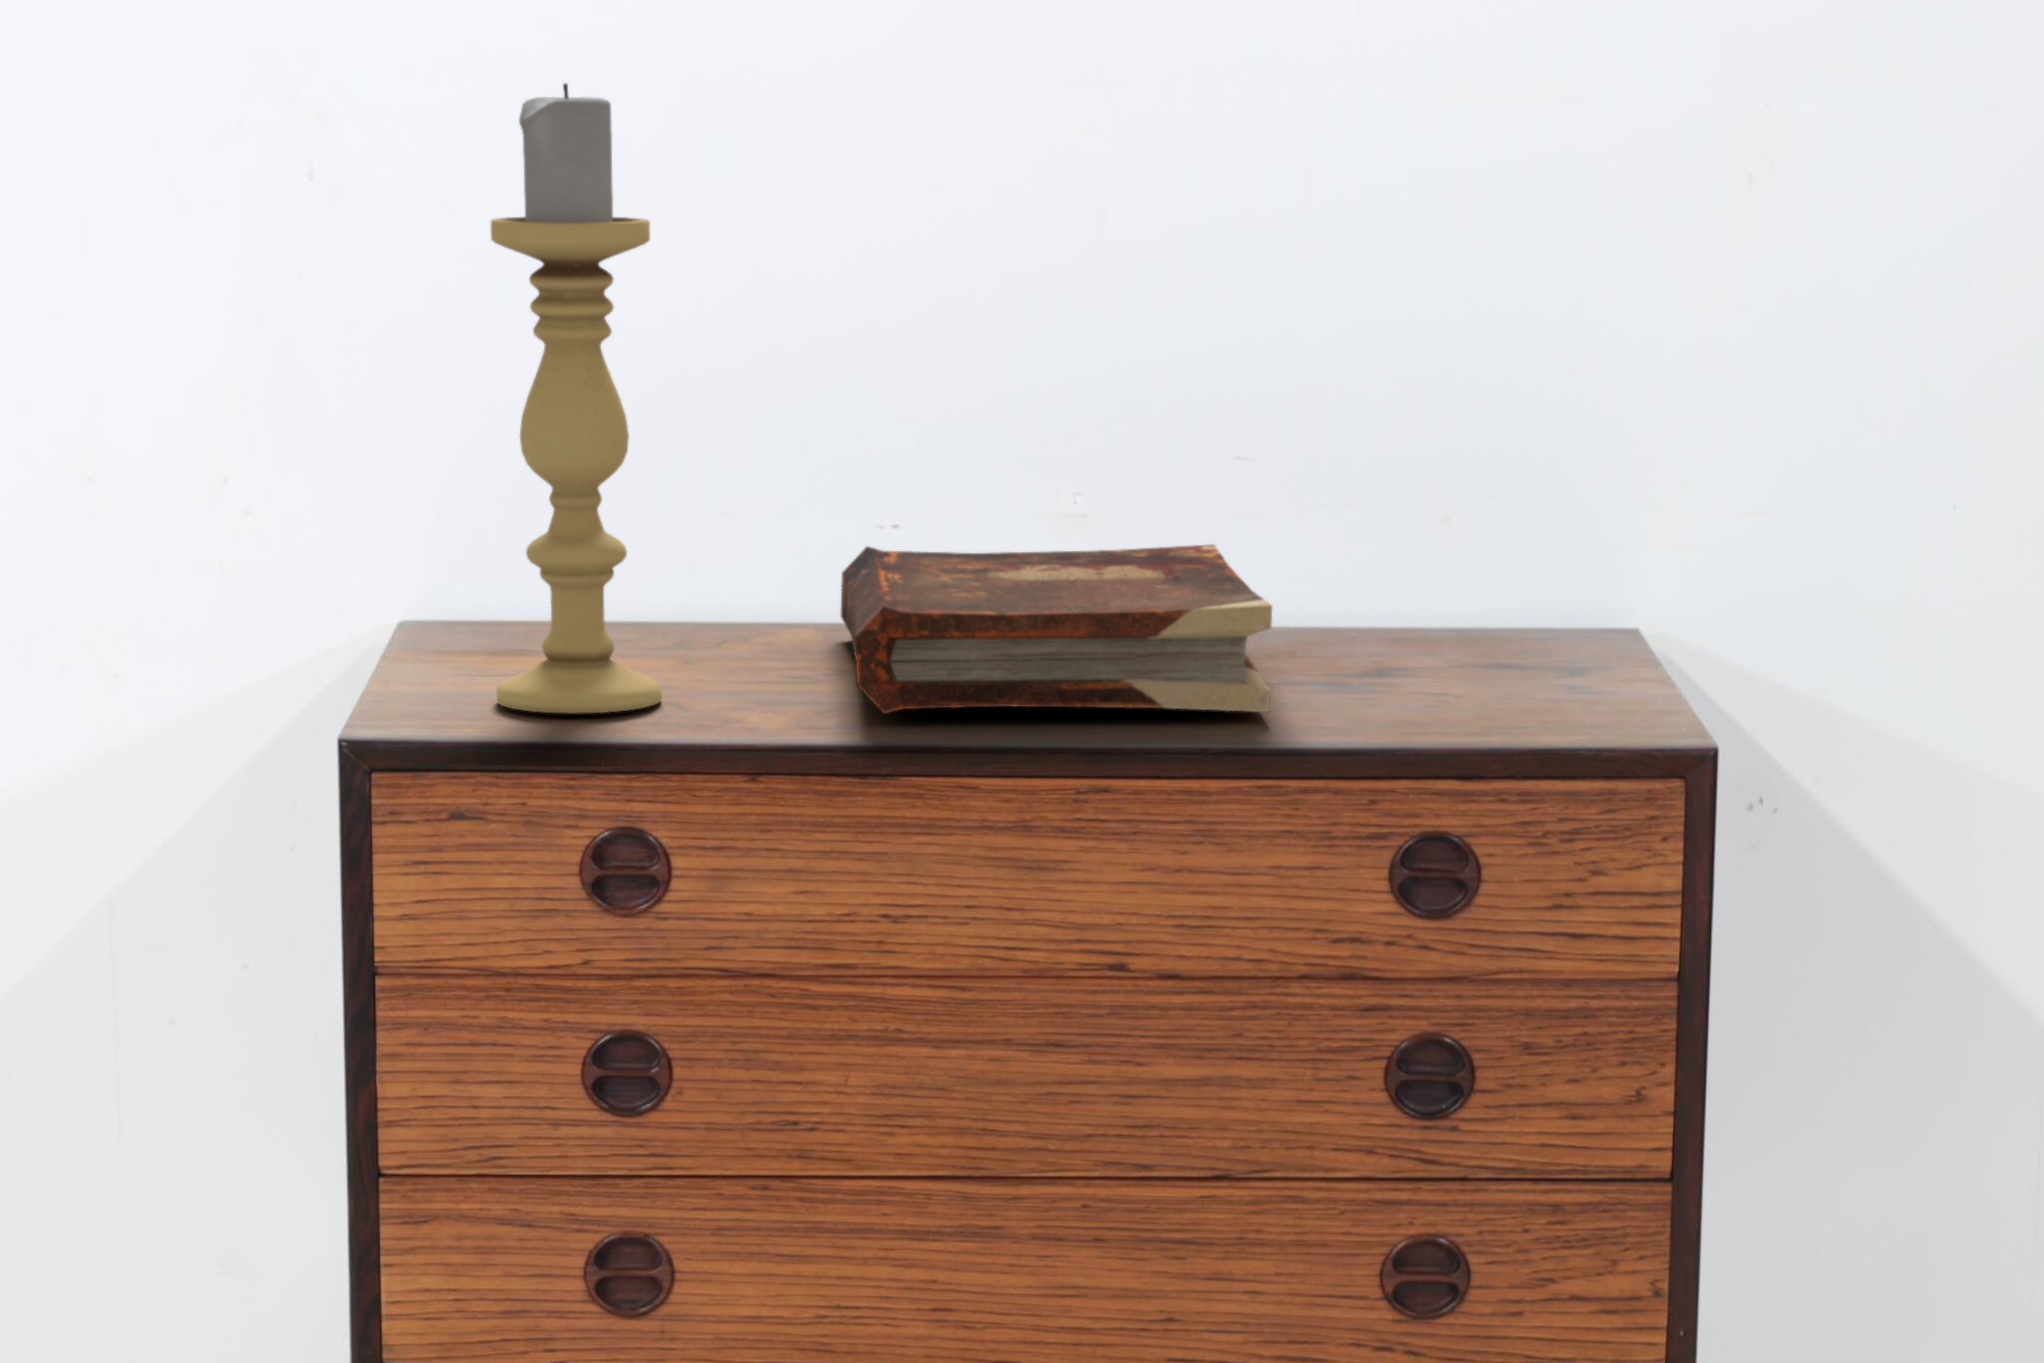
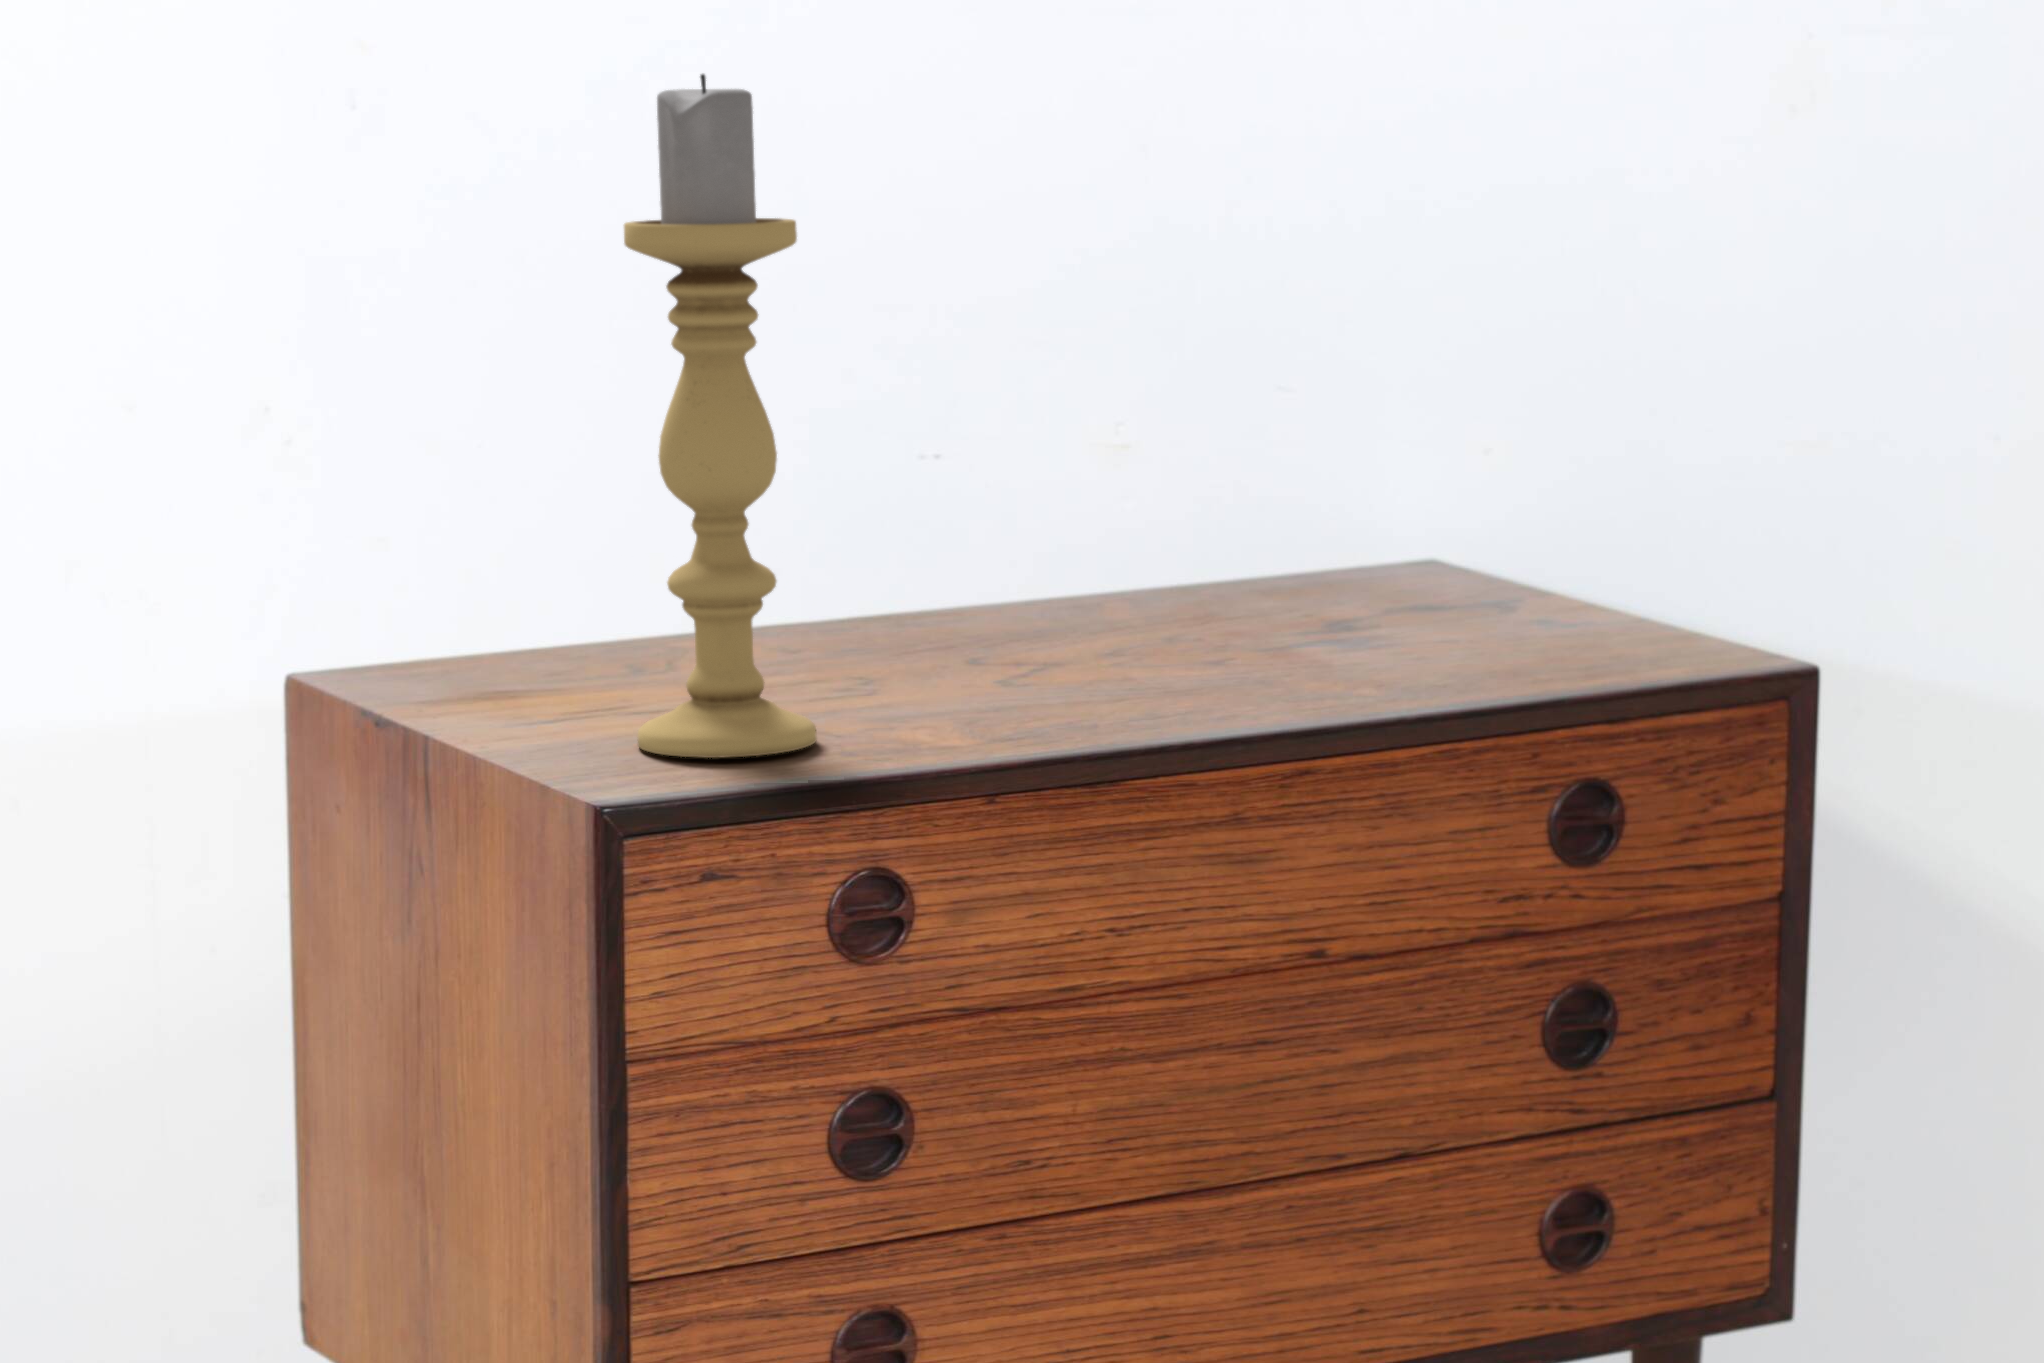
book: present [840,544,1272,713] -> none [800,531,1402,721]

